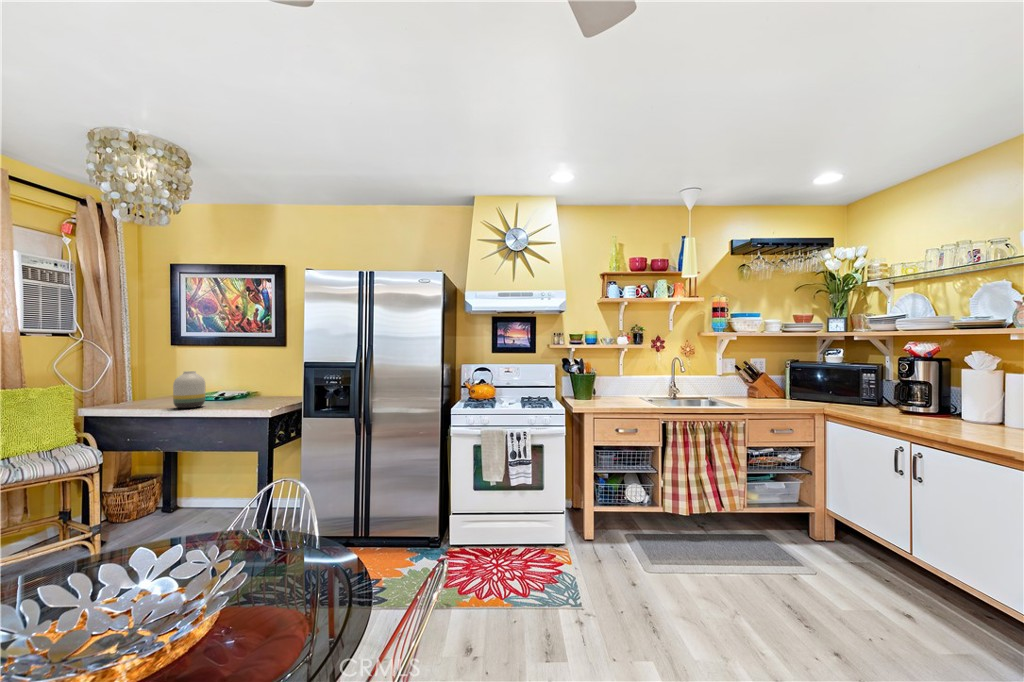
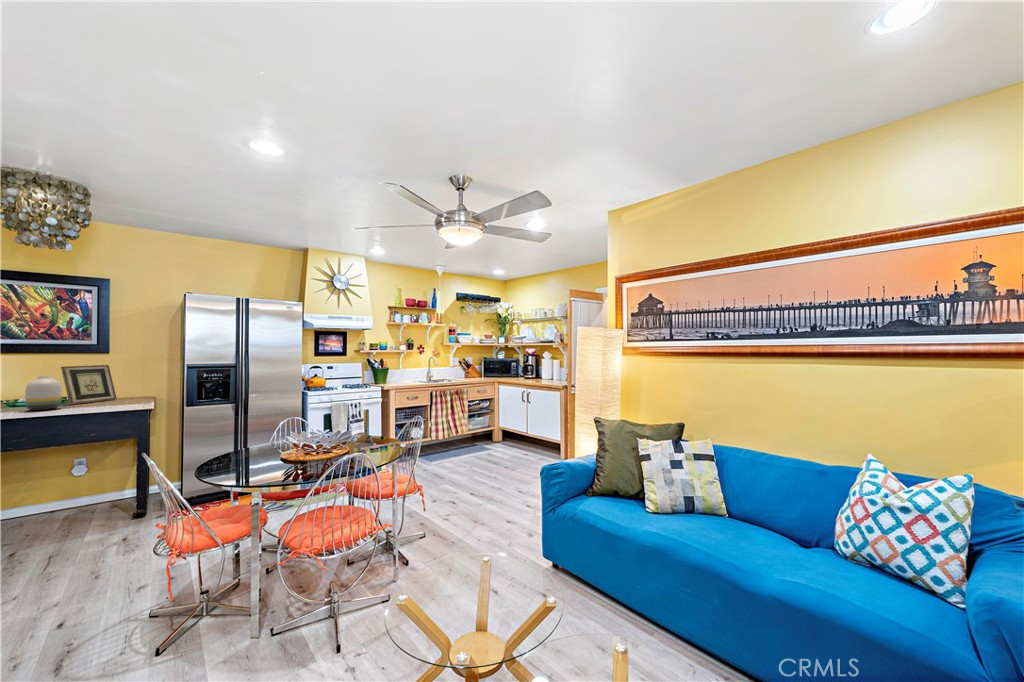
picture frame: none [223,359,277,402] -> present [61,365,117,405]

